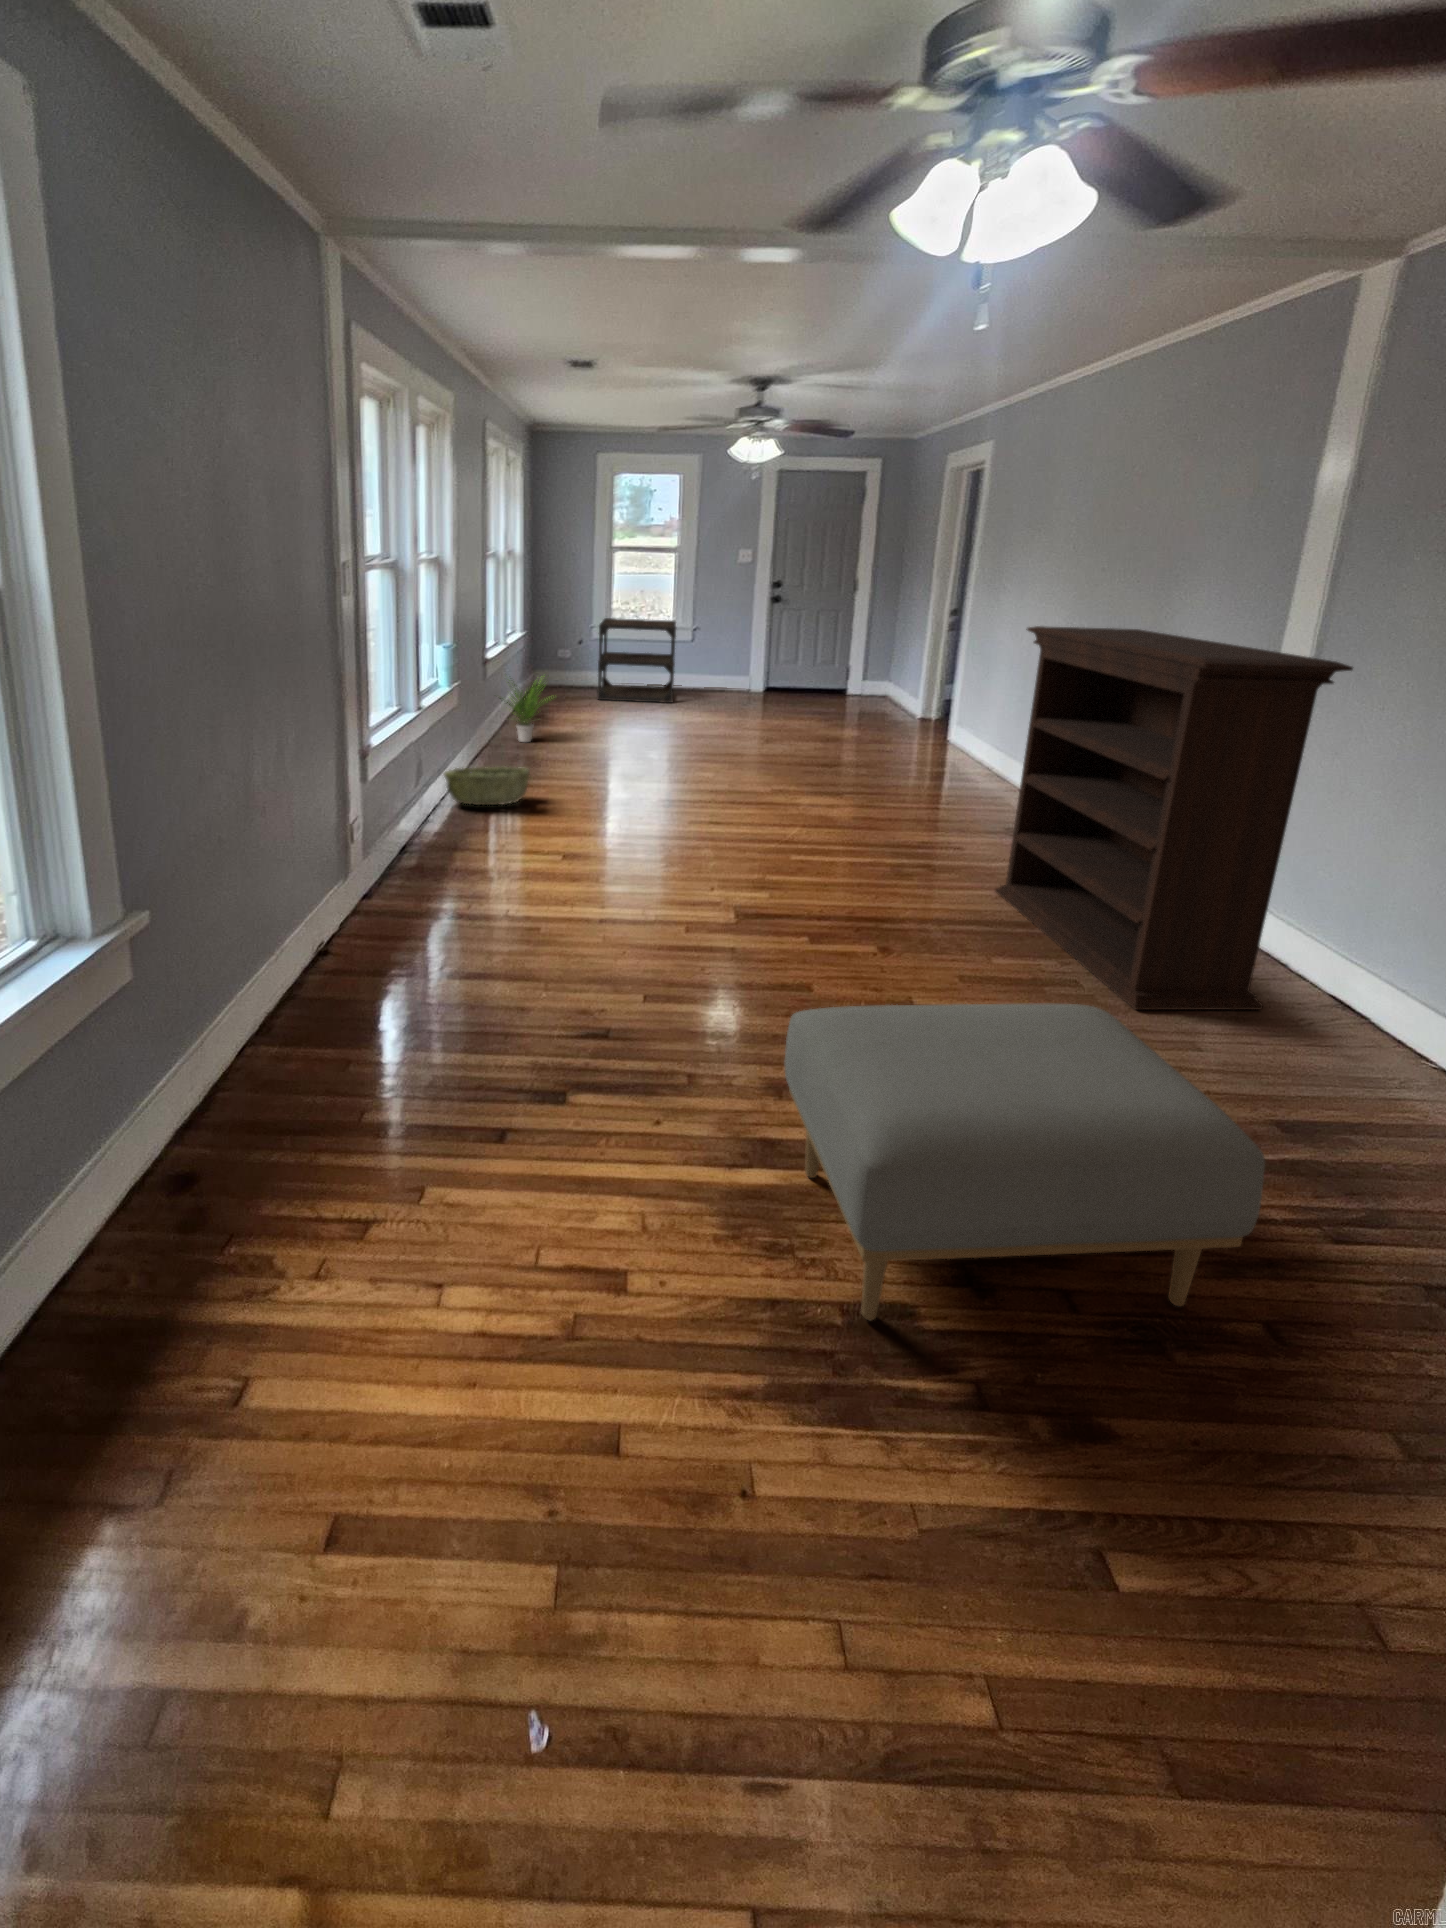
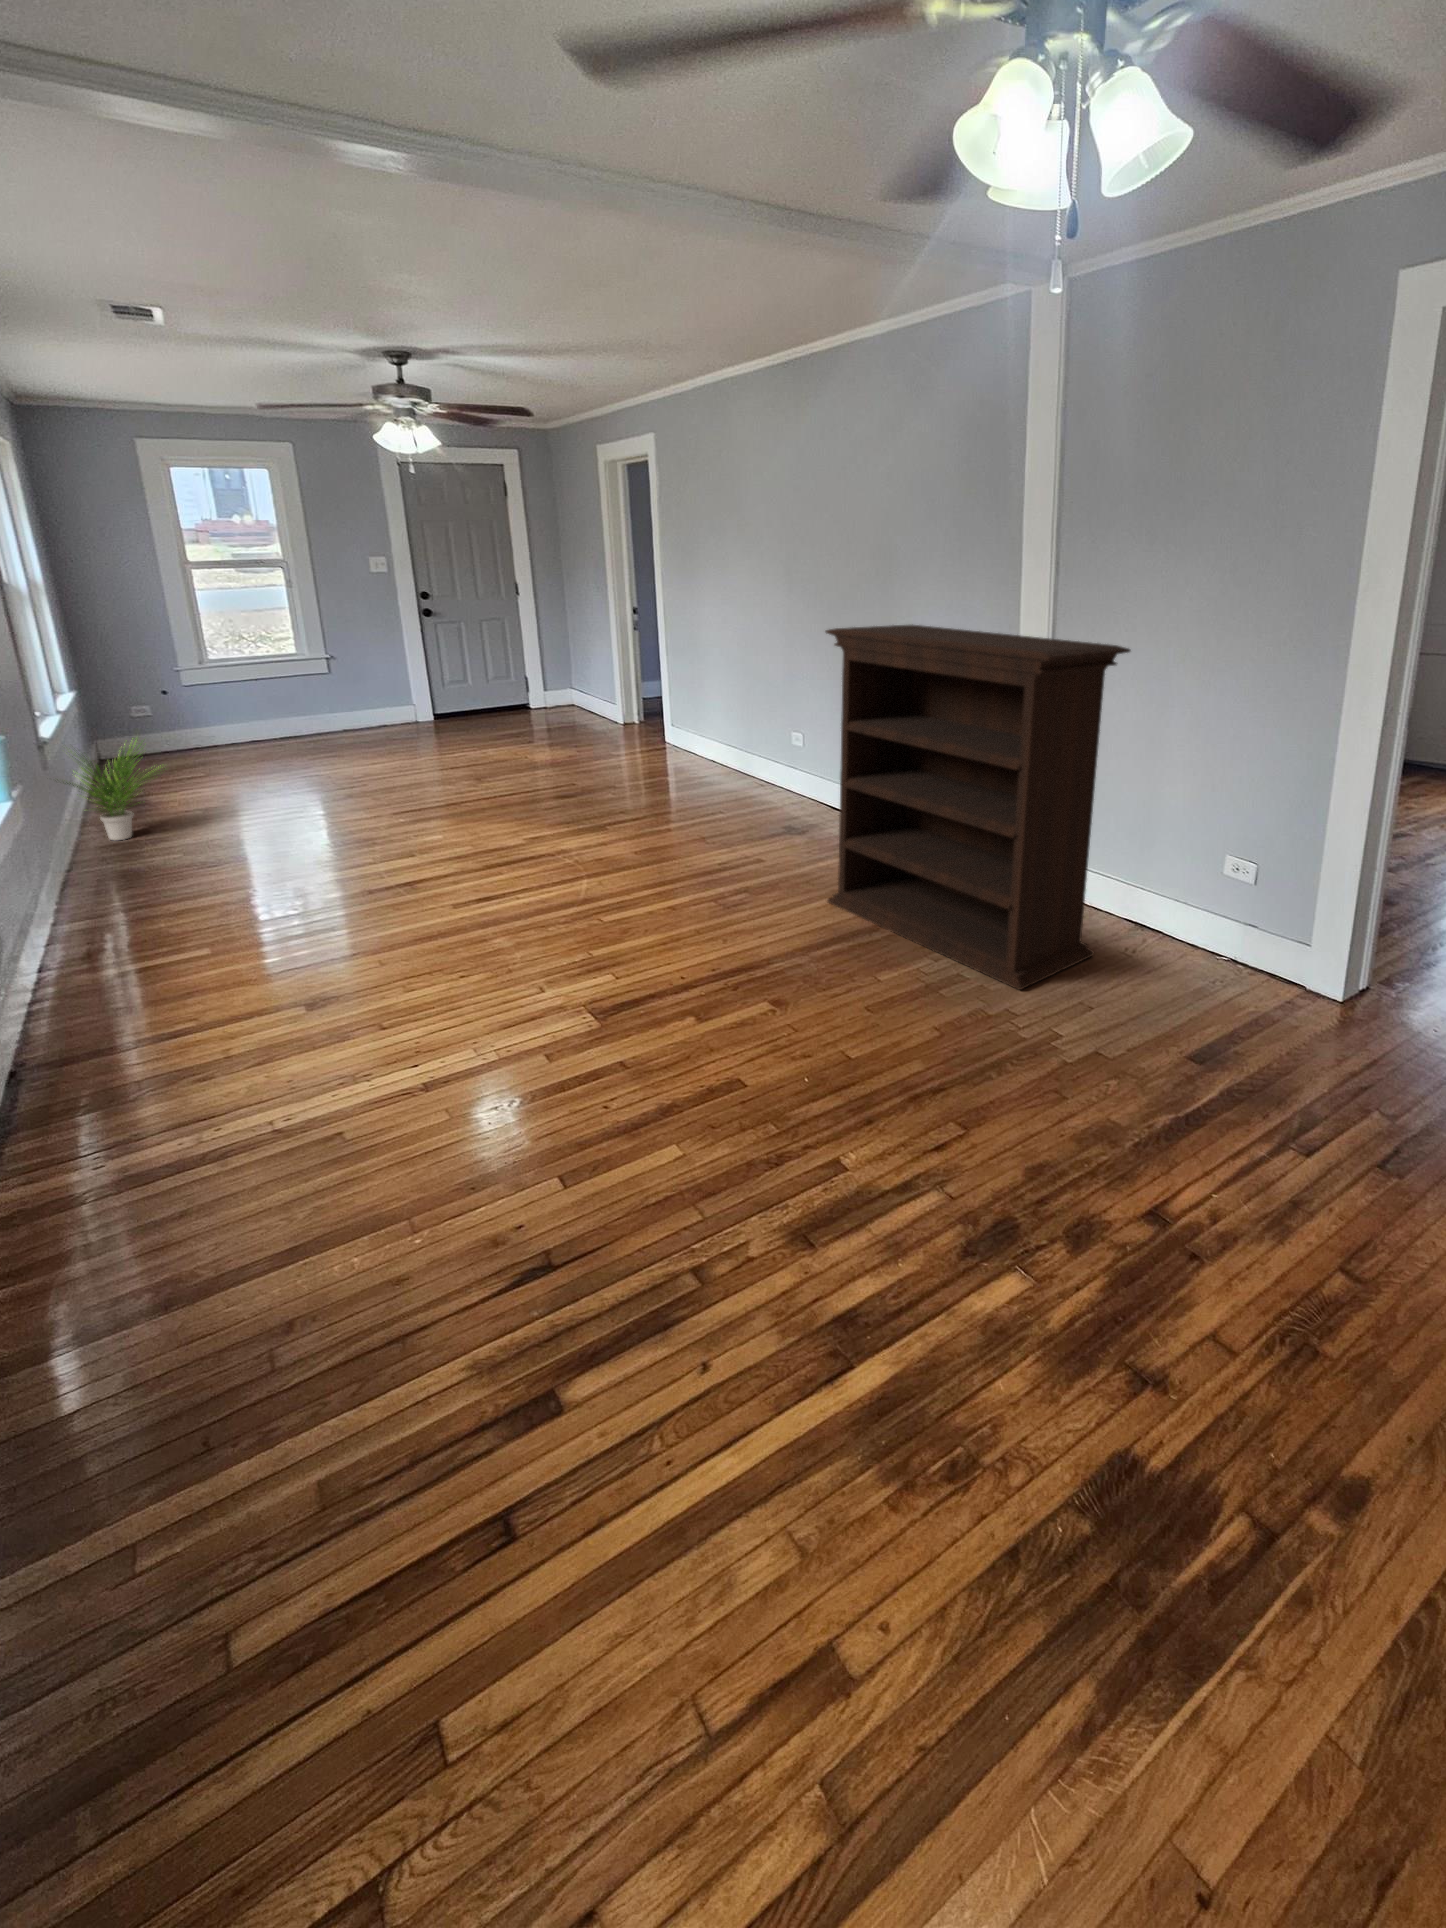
side table: present [597,618,676,703] -> none [189,642,324,758]
woven basket: present [444,767,530,806] -> none [17,883,184,964]
ottoman: present [784,1004,1265,1320] -> none [872,1020,1344,1499]

